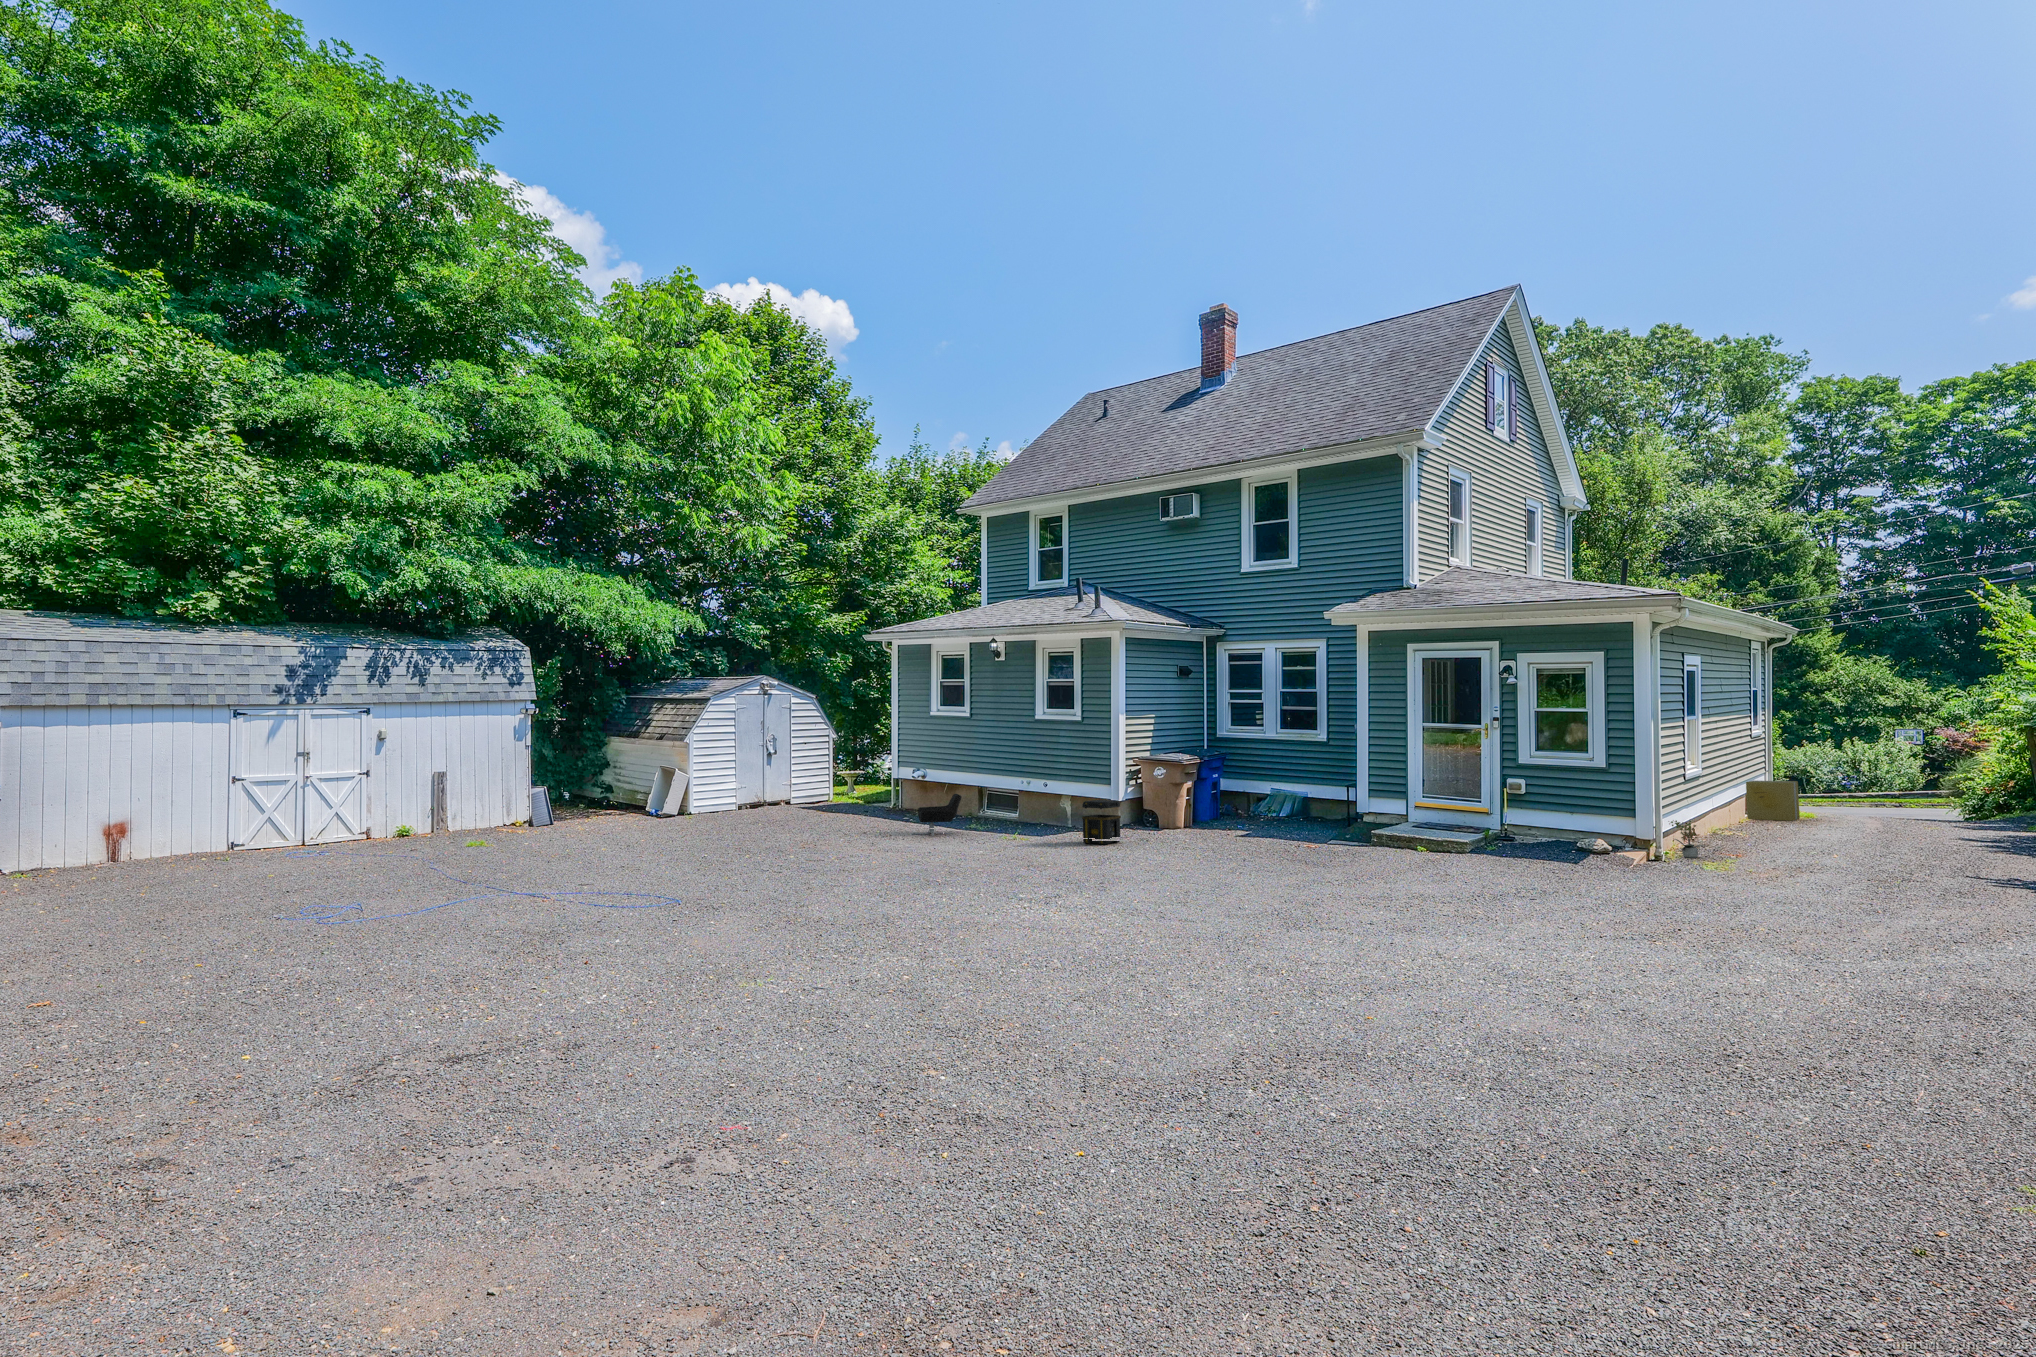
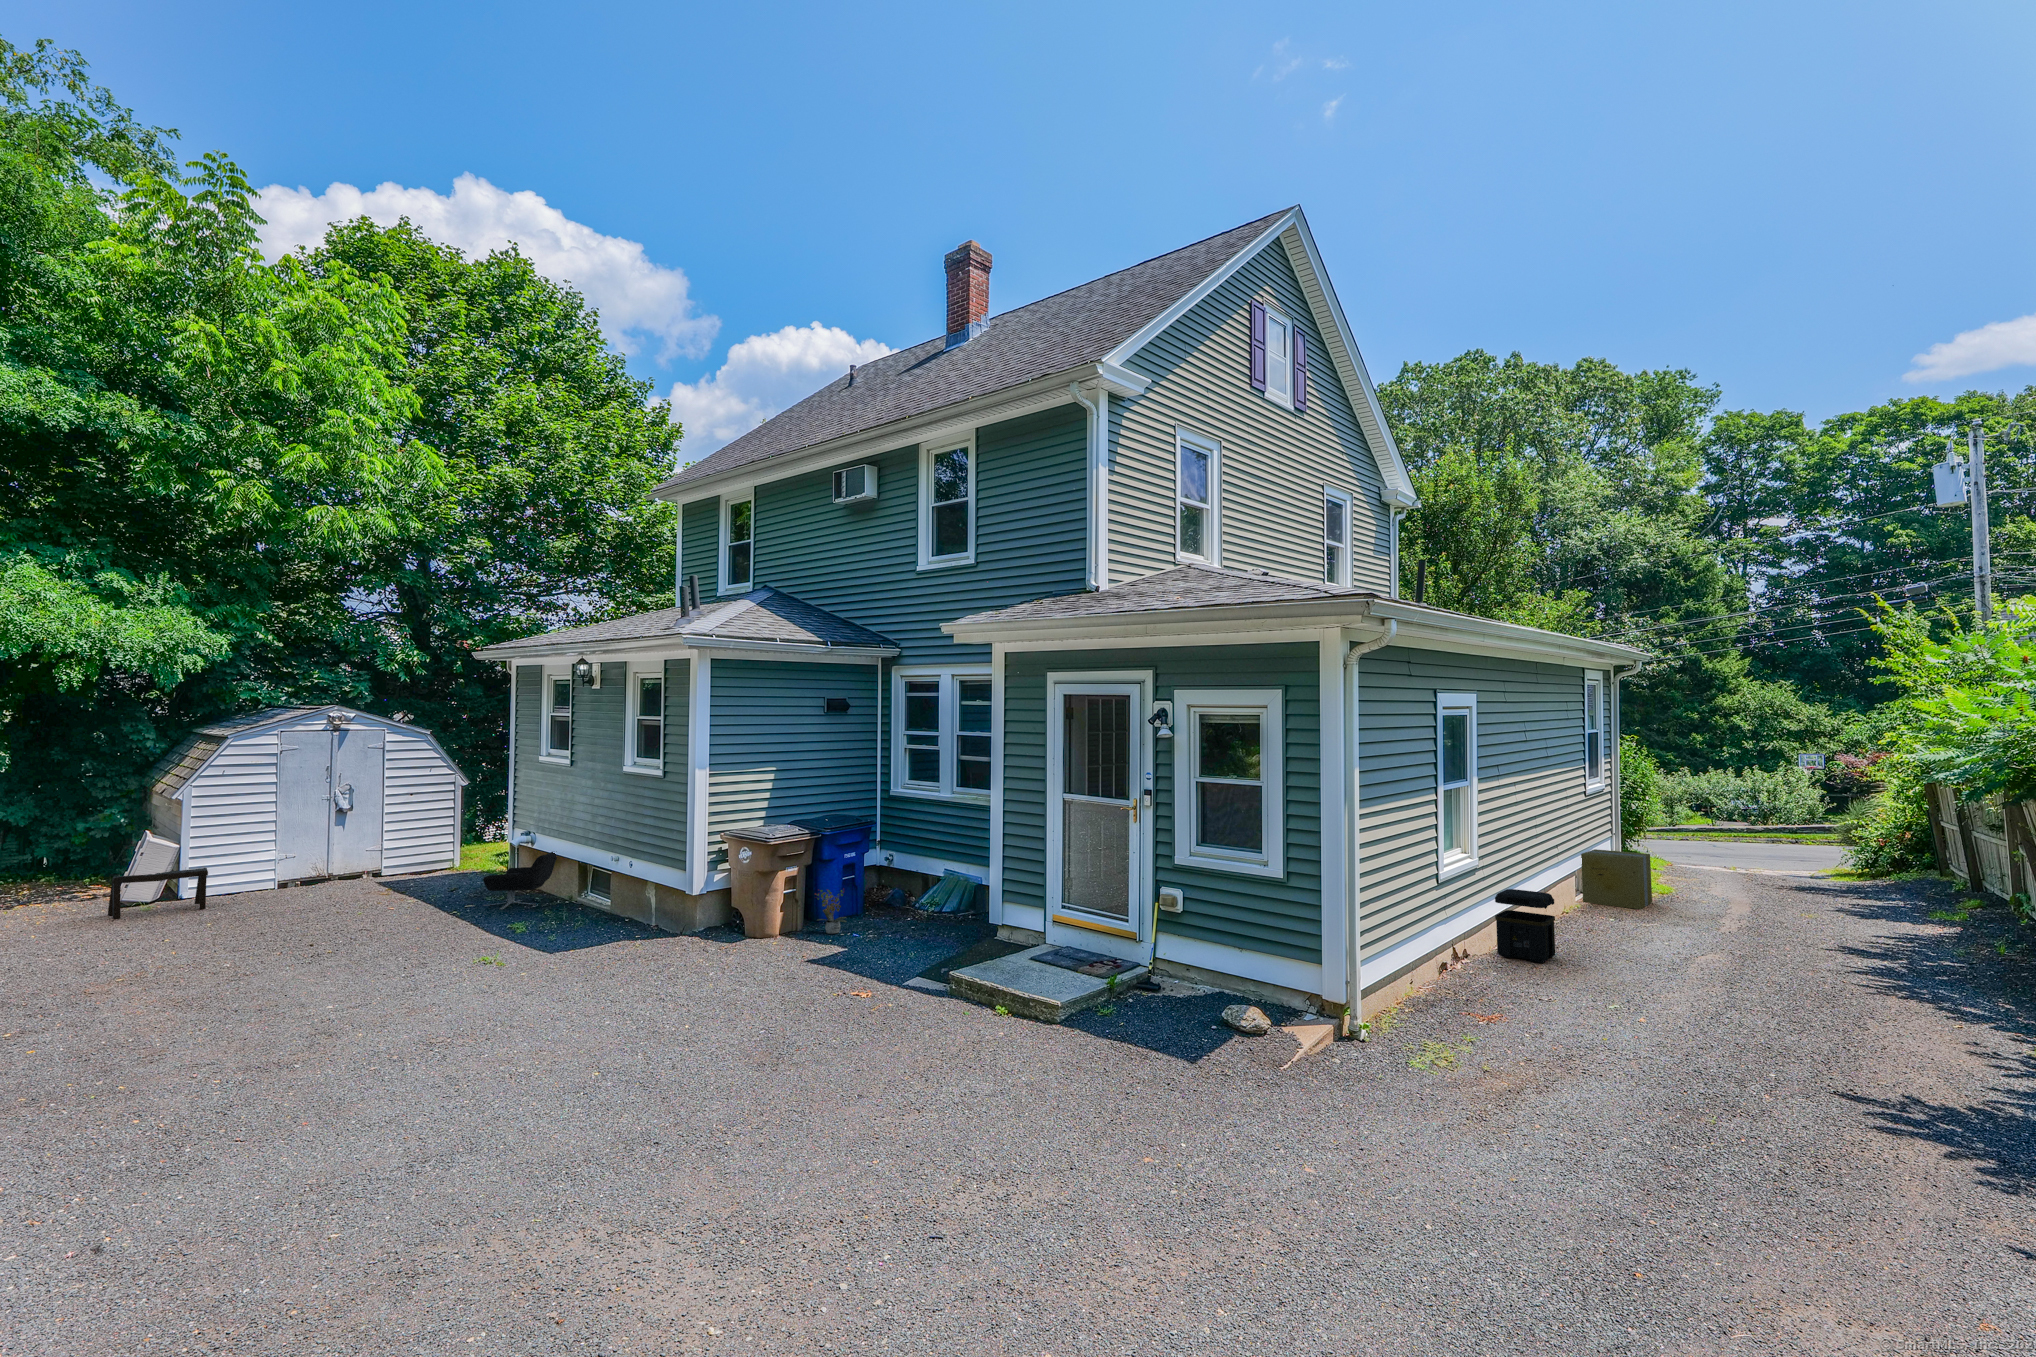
toolbox: present [1082,800,1121,845] -> present [1495,889,1555,963]
bench: none [643,809,703,844] -> present [108,868,208,919]
potted plant: present [1671,820,1704,858] -> present [815,890,847,934]

